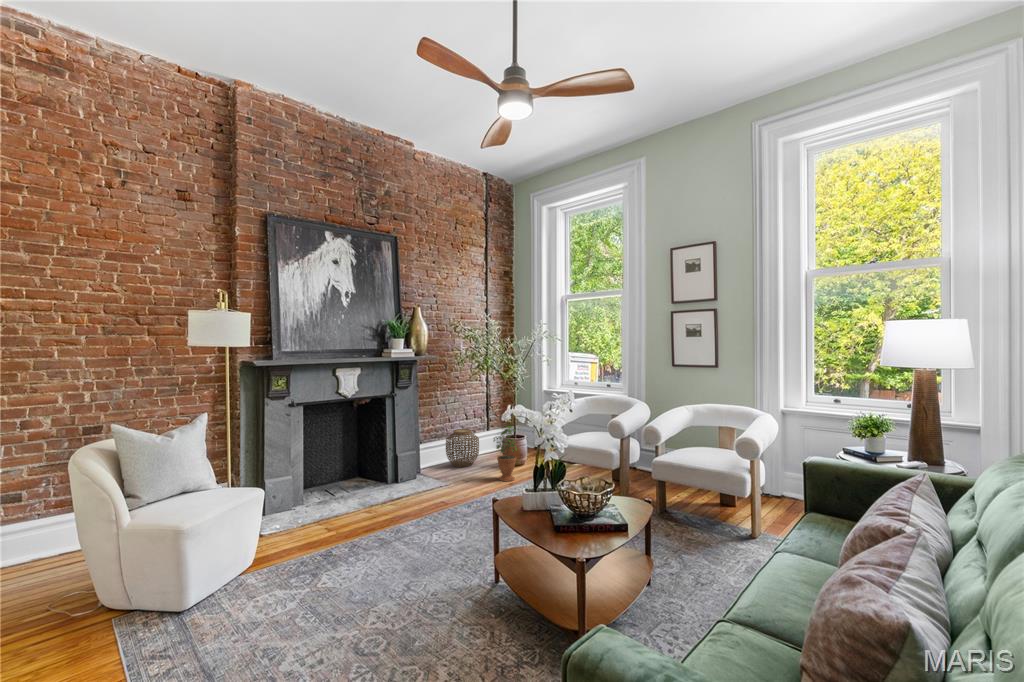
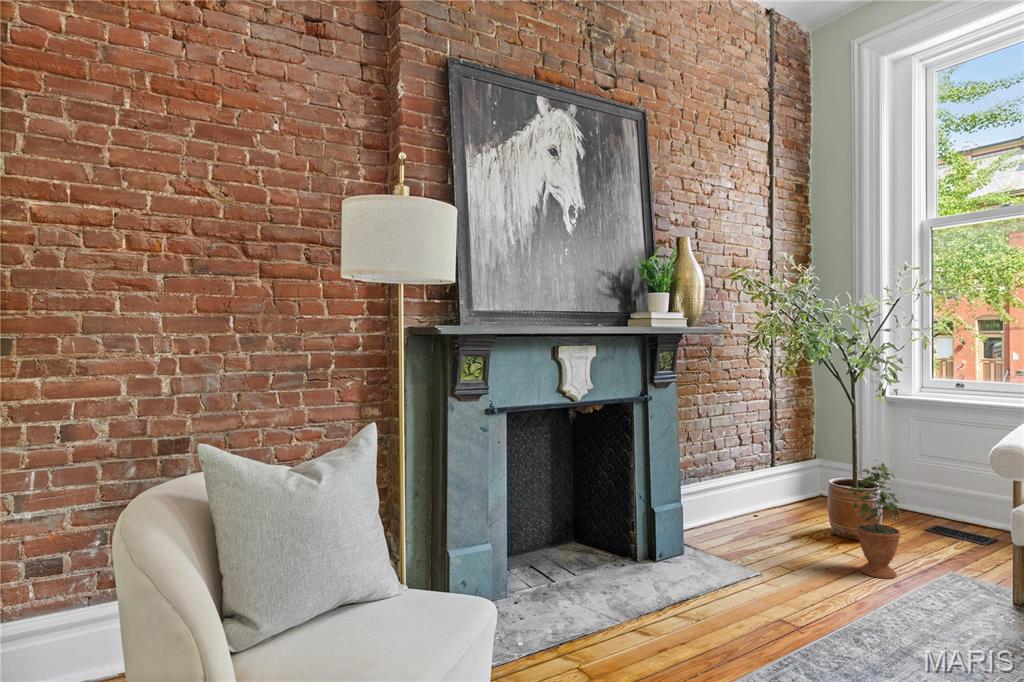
woven basket: present [446,429,479,467] -> none [723,465,788,536]

